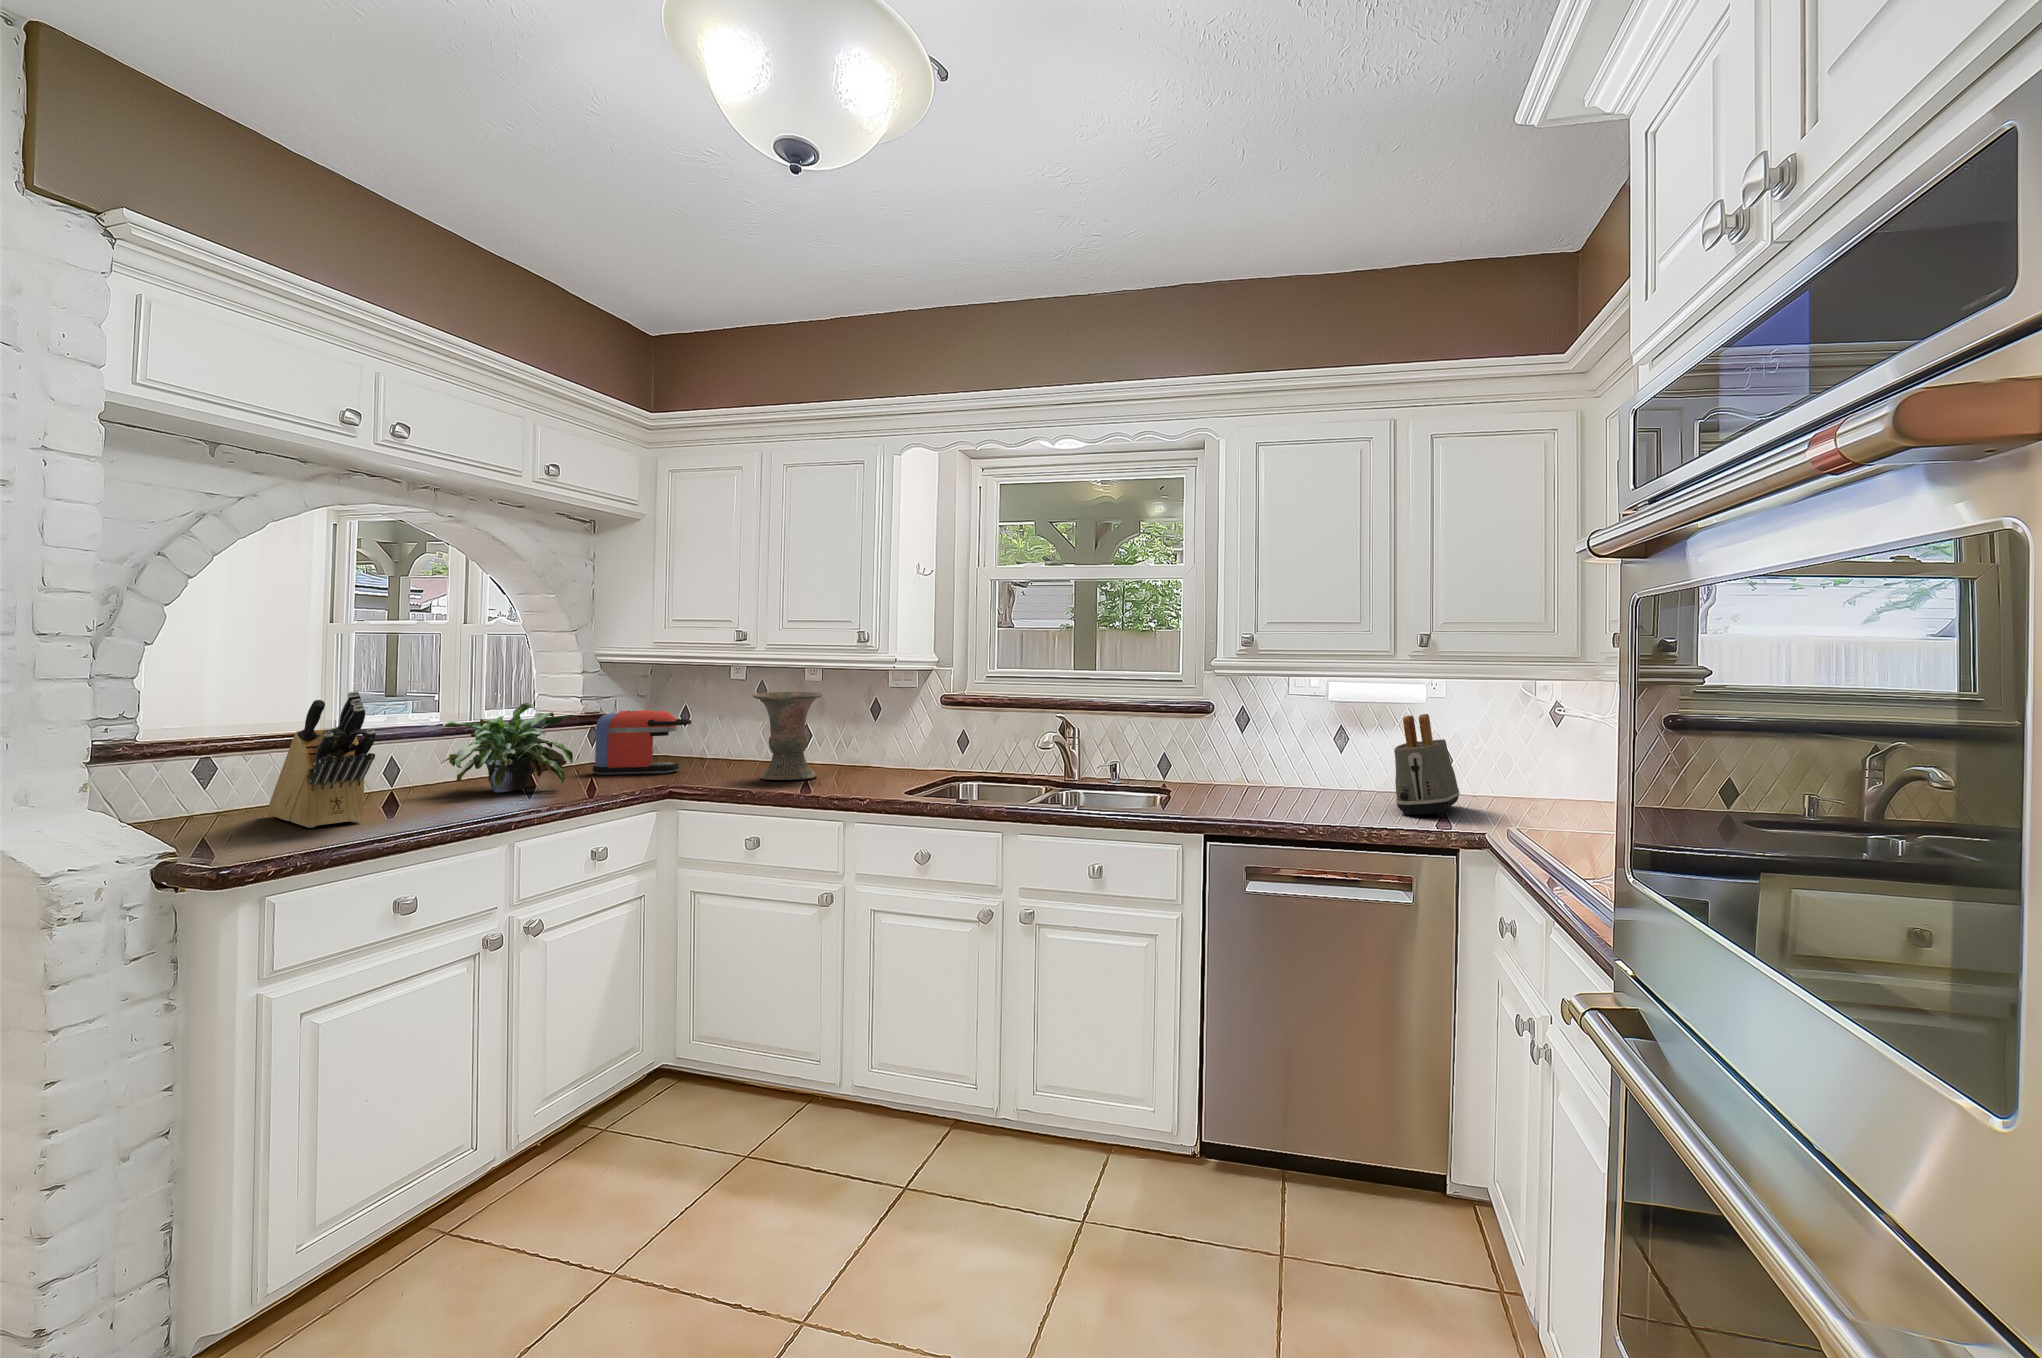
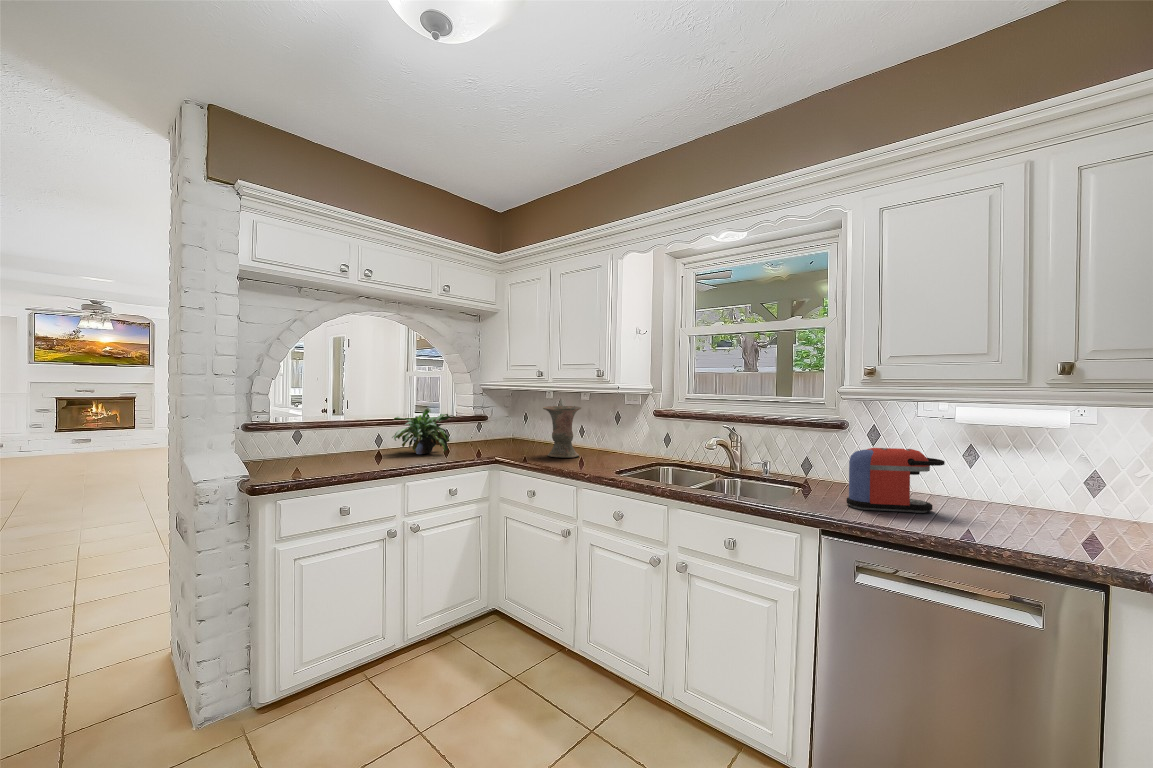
knife block: present [269,691,376,828] -> none [312,400,339,467]
coffee maker: present [593,710,691,775] -> present [847,448,945,513]
toaster: present [1394,714,1460,817] -> none [1023,440,1108,542]

